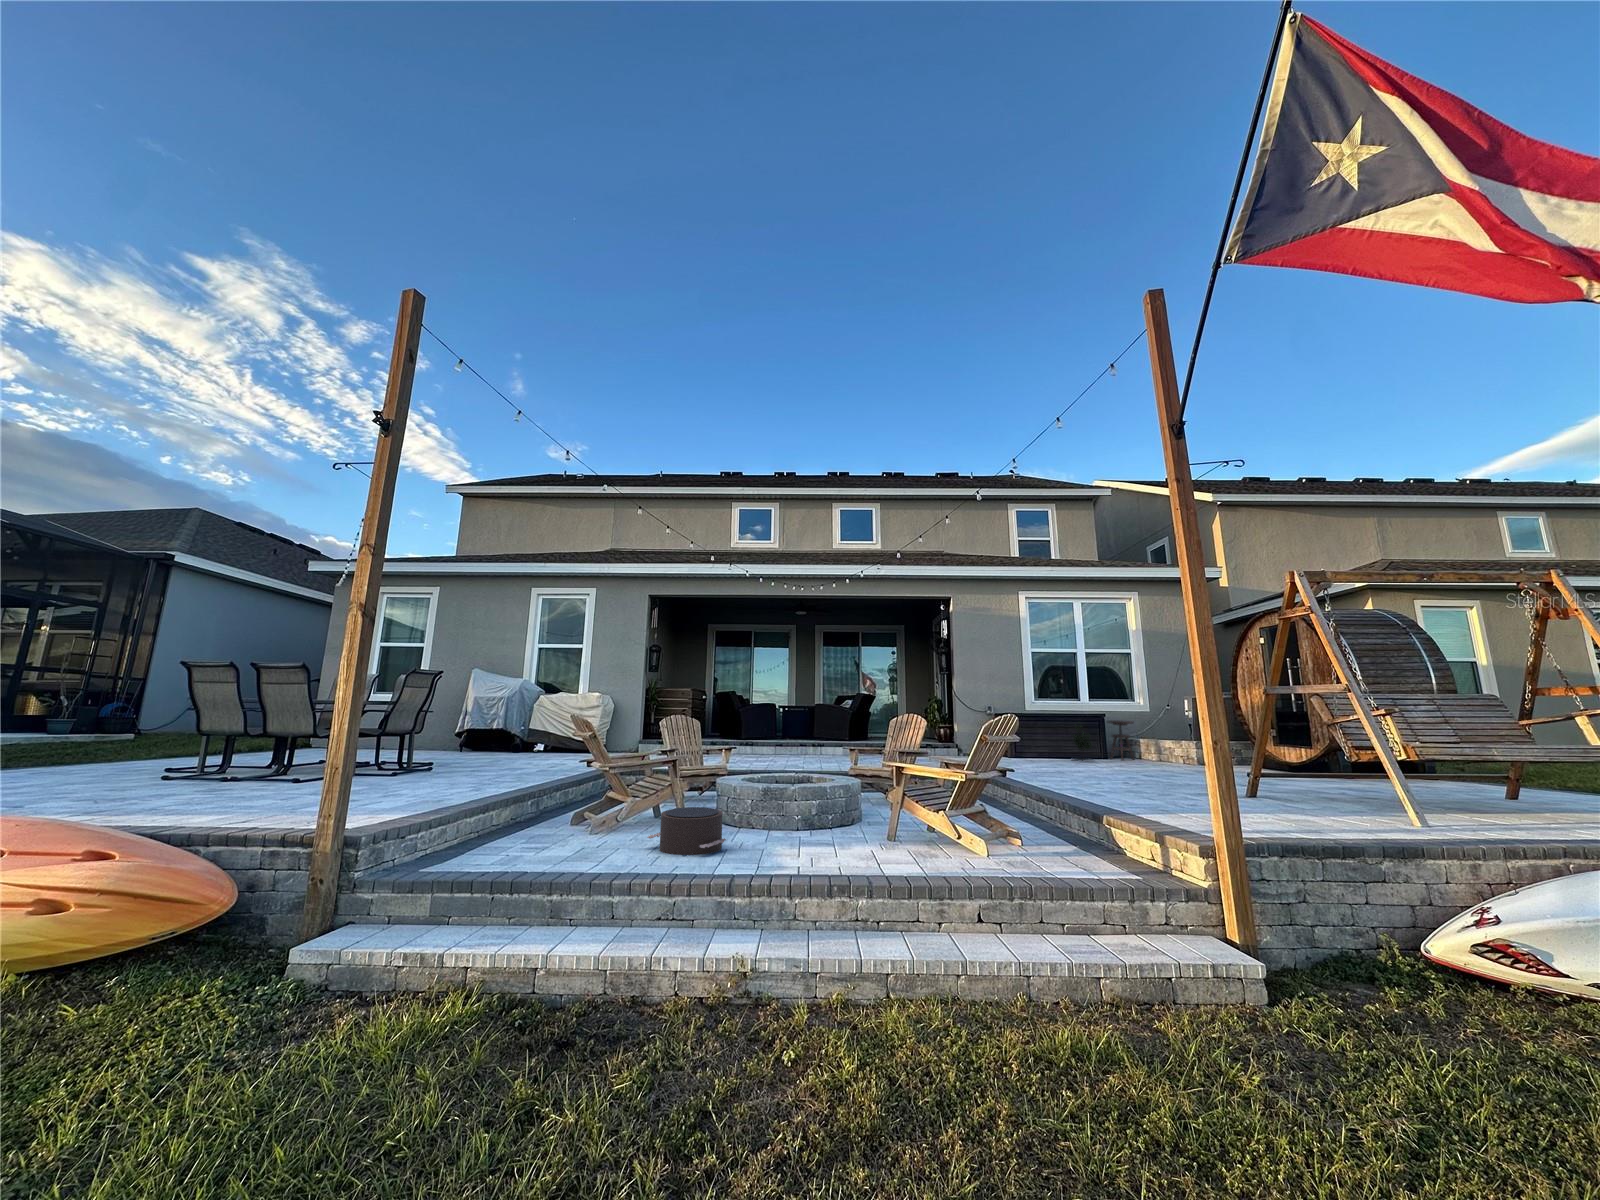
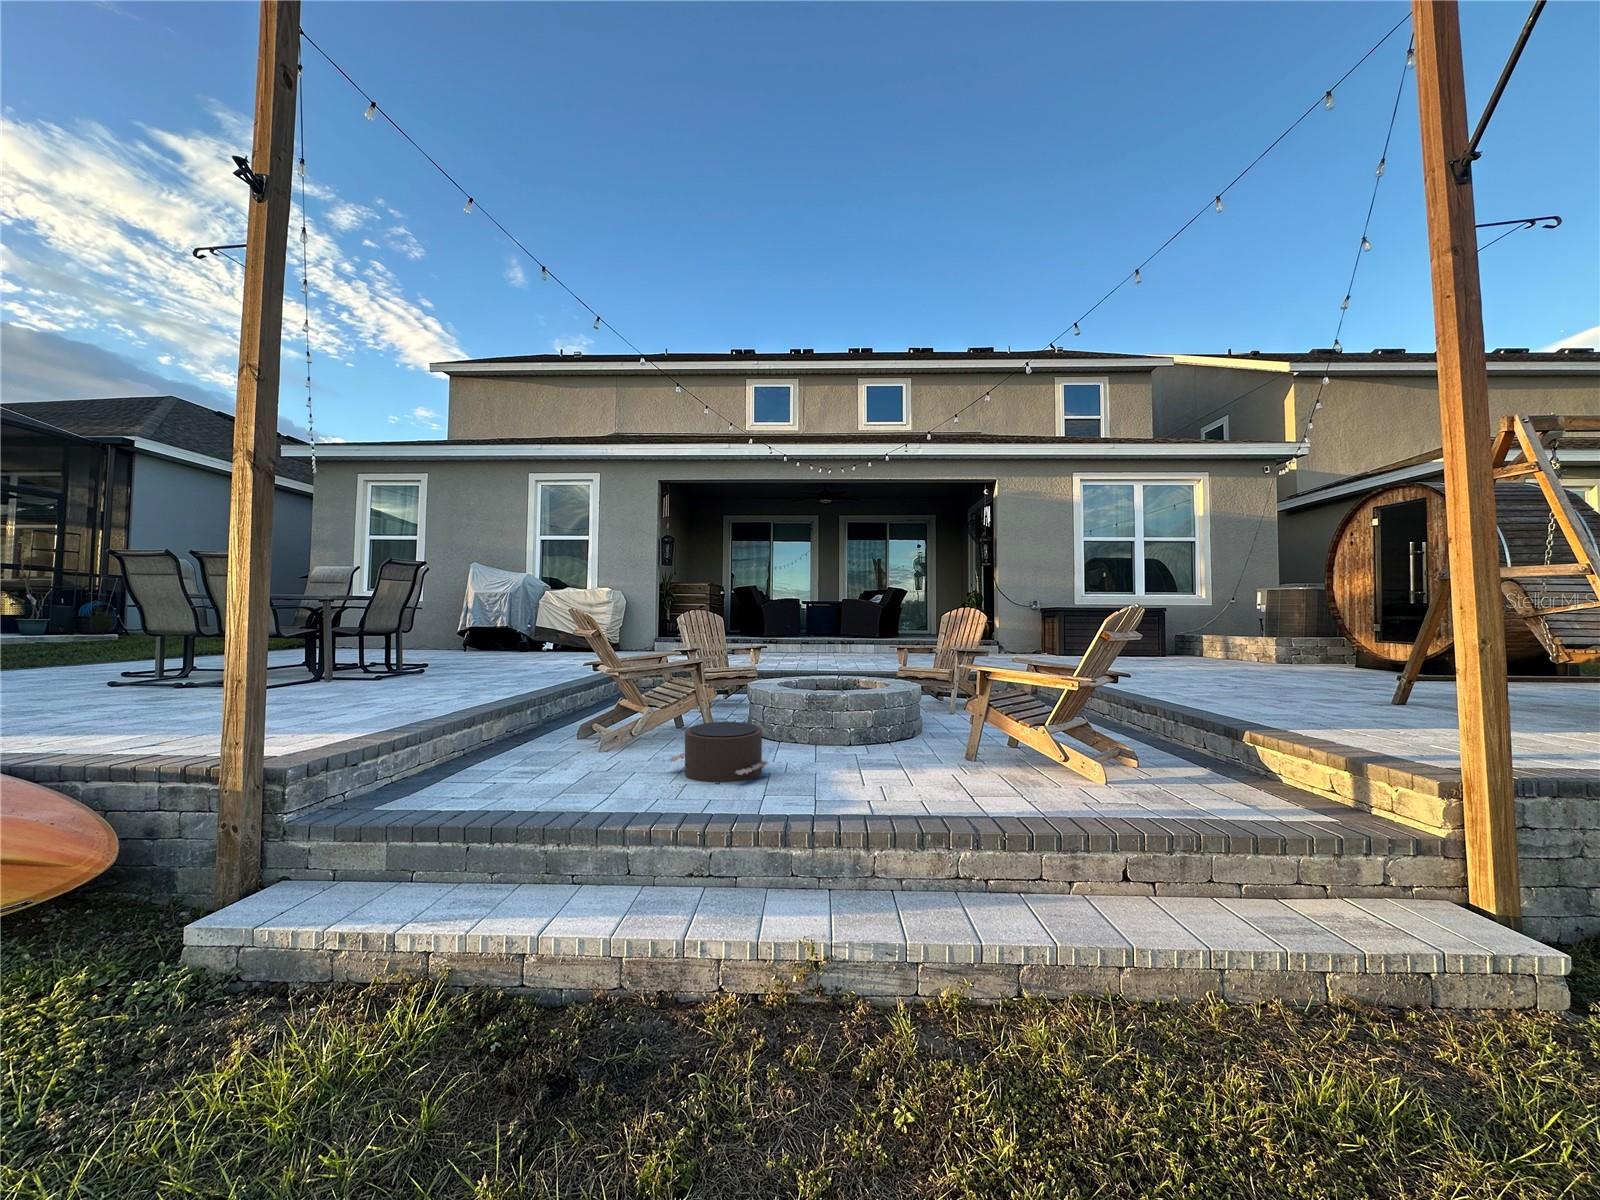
side table: present [1107,720,1134,760] -> none [1178,615,1212,660]
potted tree: present [1072,726,1094,761] -> present [89,607,115,639]

